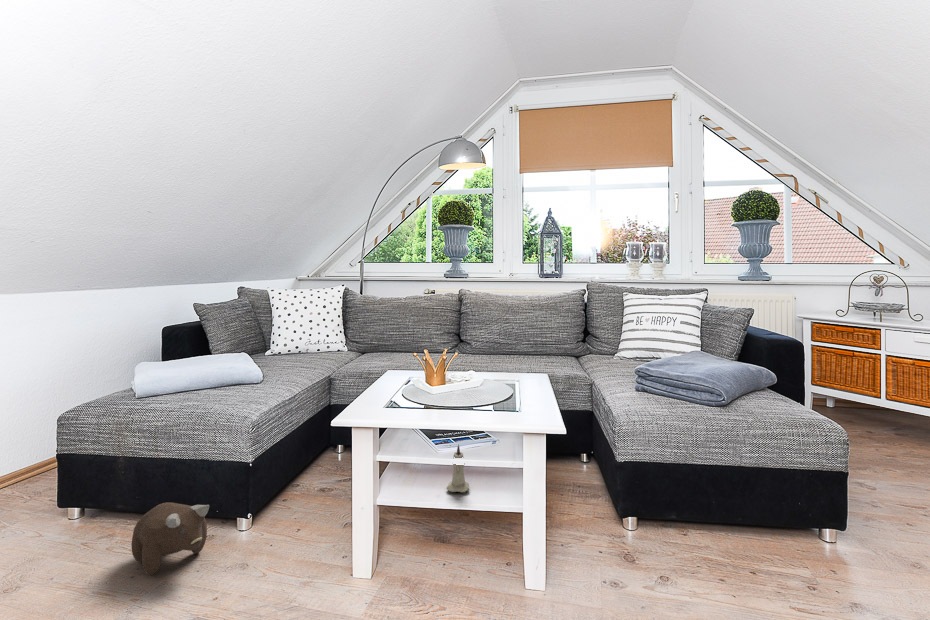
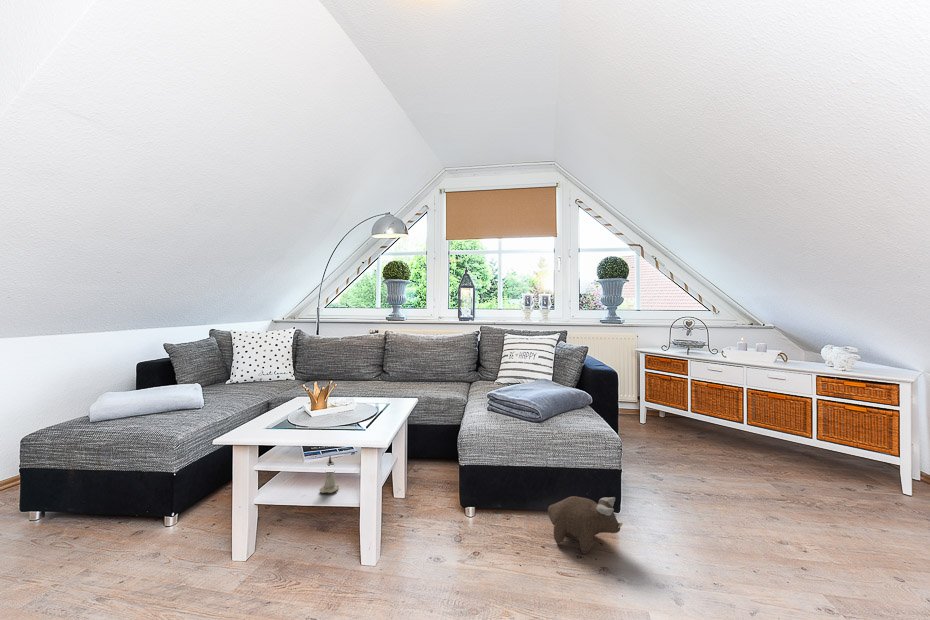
plush toy: present [131,502,209,575] -> present [548,496,623,554]

